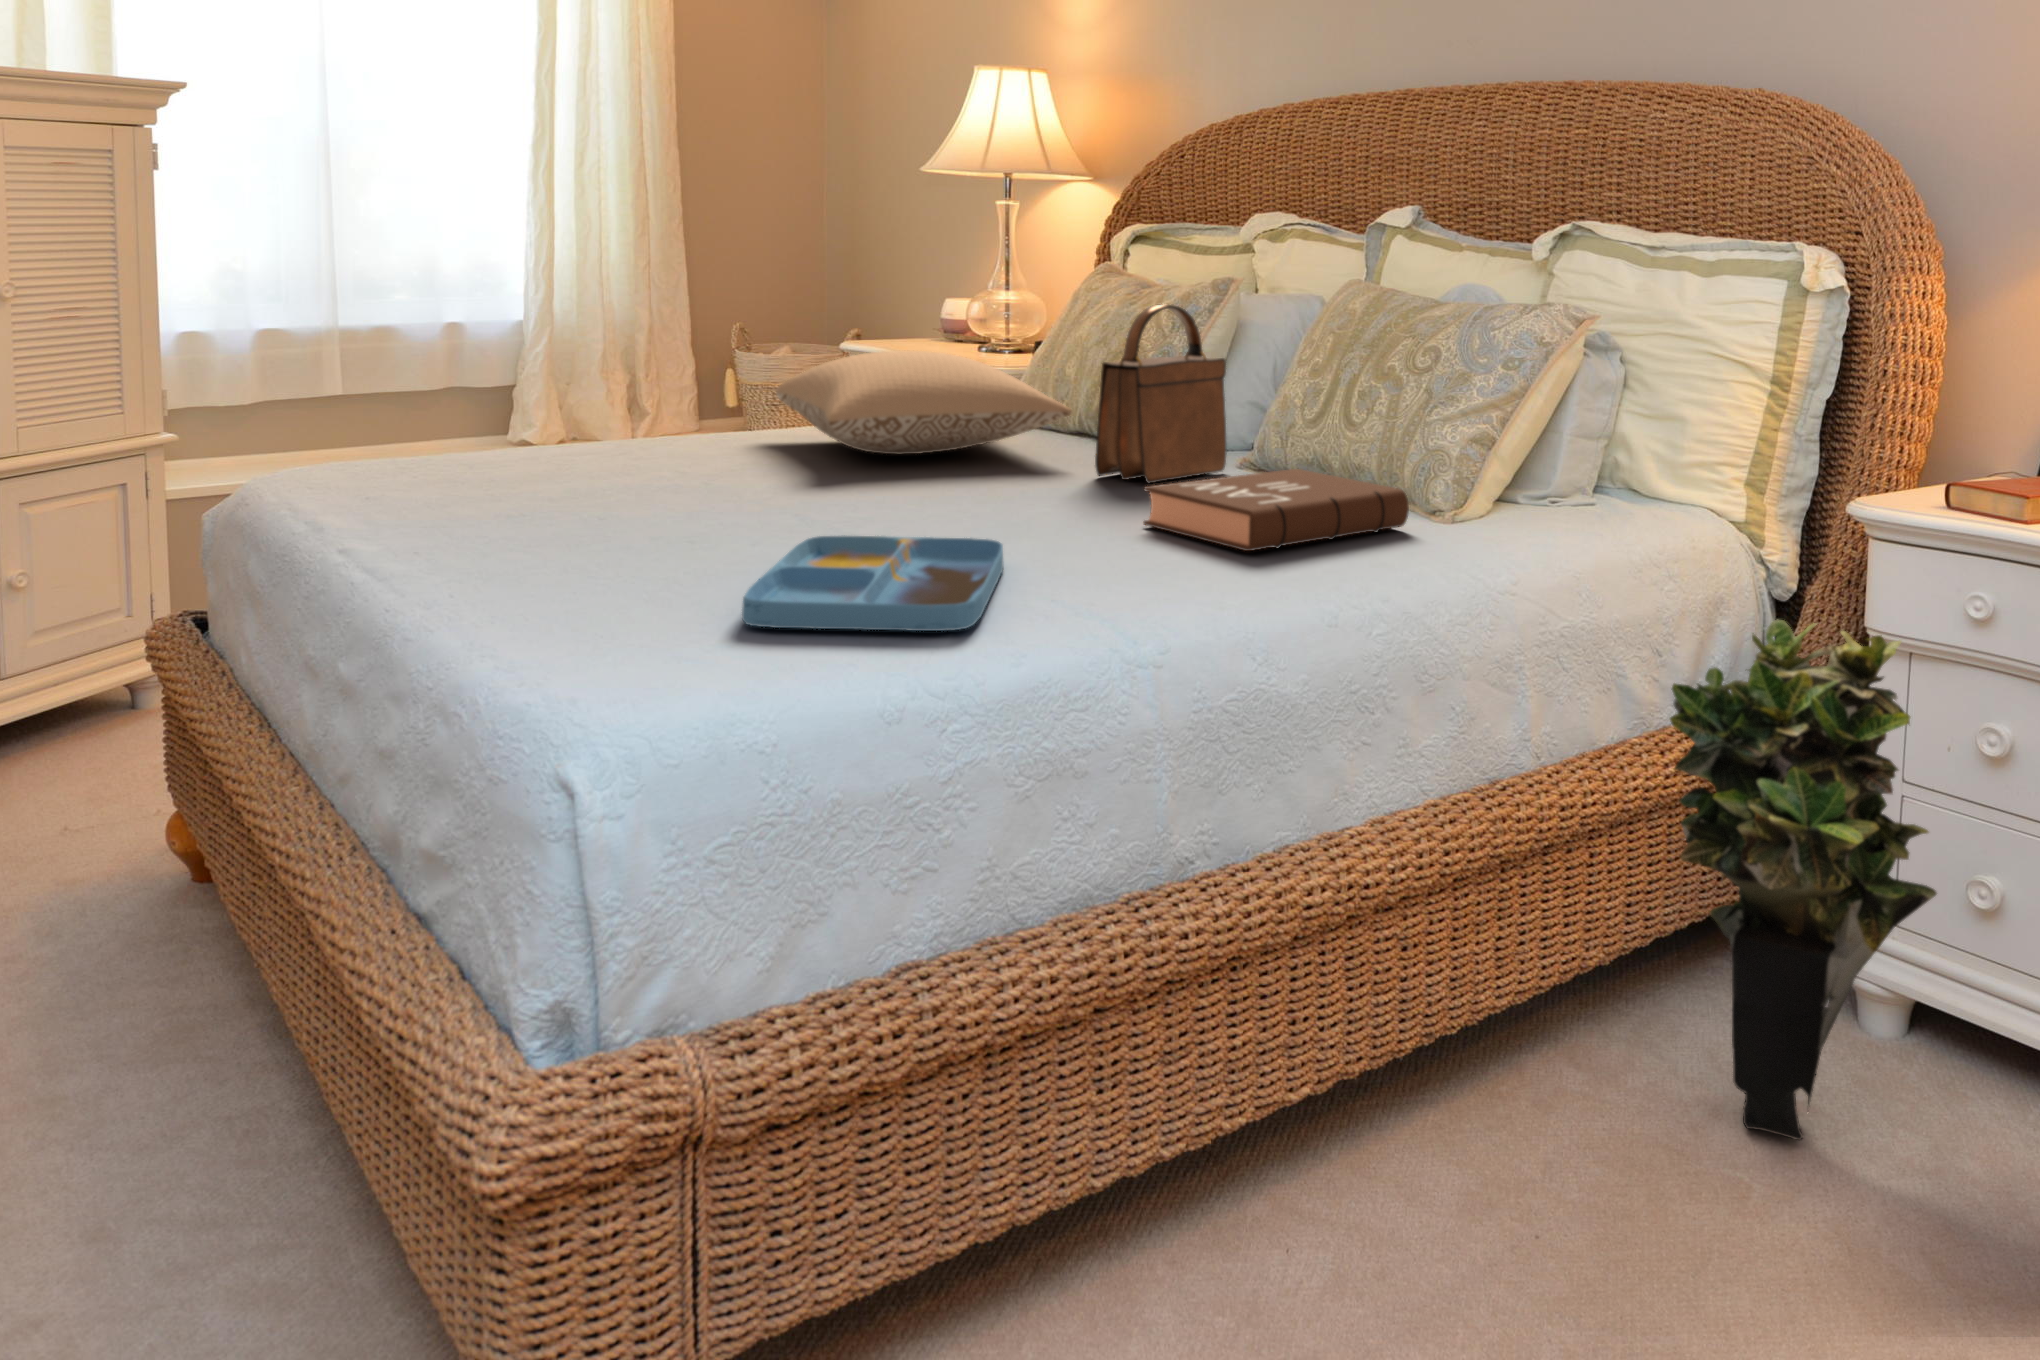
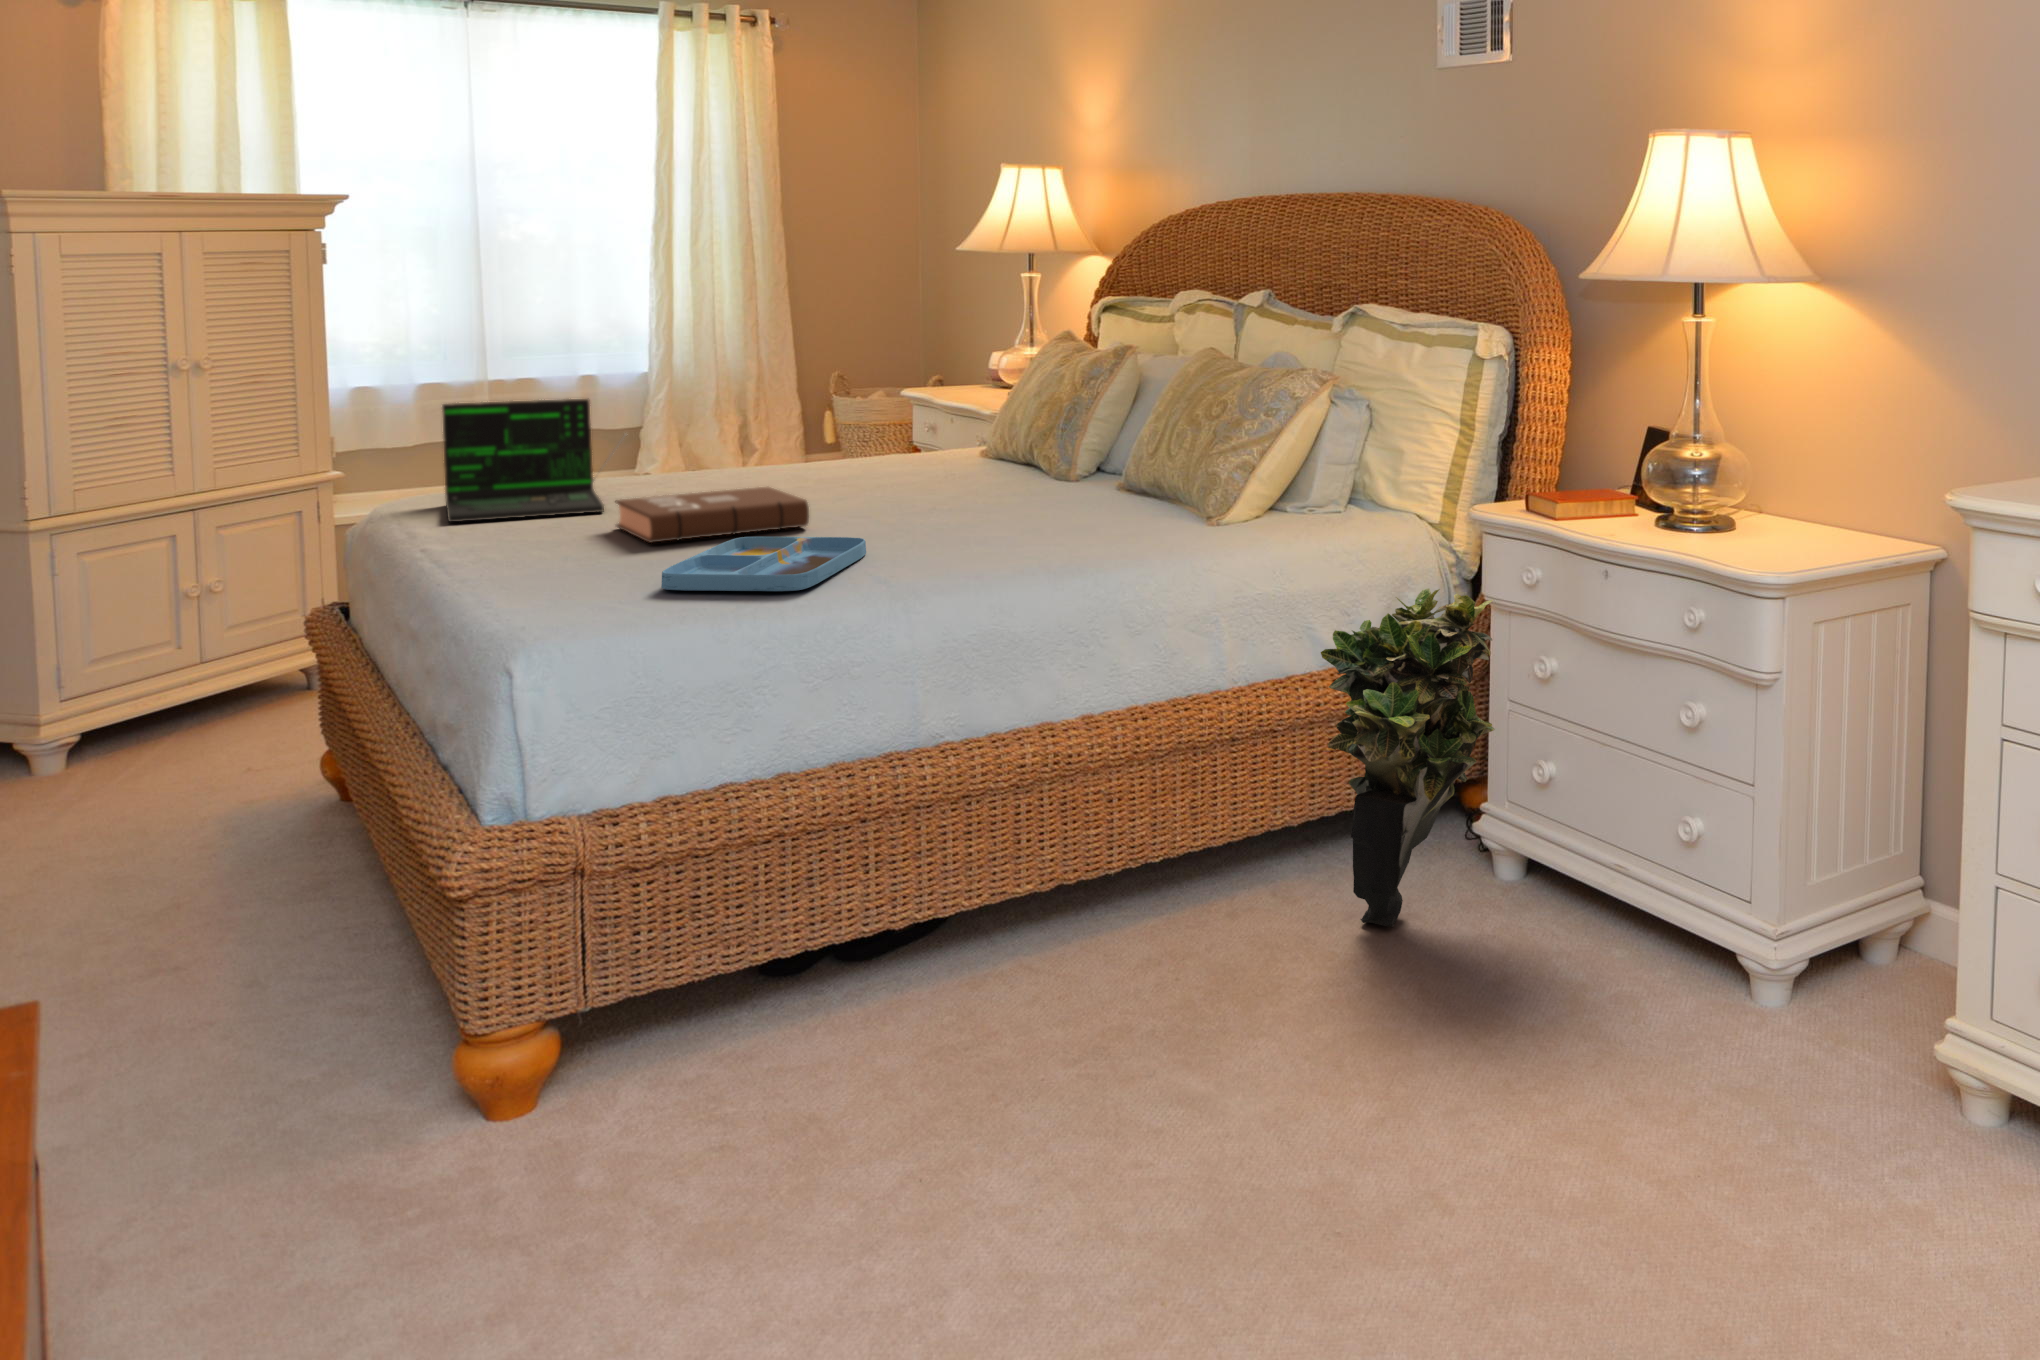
handbag: present [1095,305,1227,483] -> none [994,372,1099,501]
laptop: none [343,333,590,506] -> present [442,399,614,522]
pillow: present [776,351,1072,454] -> none [779,406,986,482]
book: present [1143,469,1409,551] -> present [616,487,809,543]

